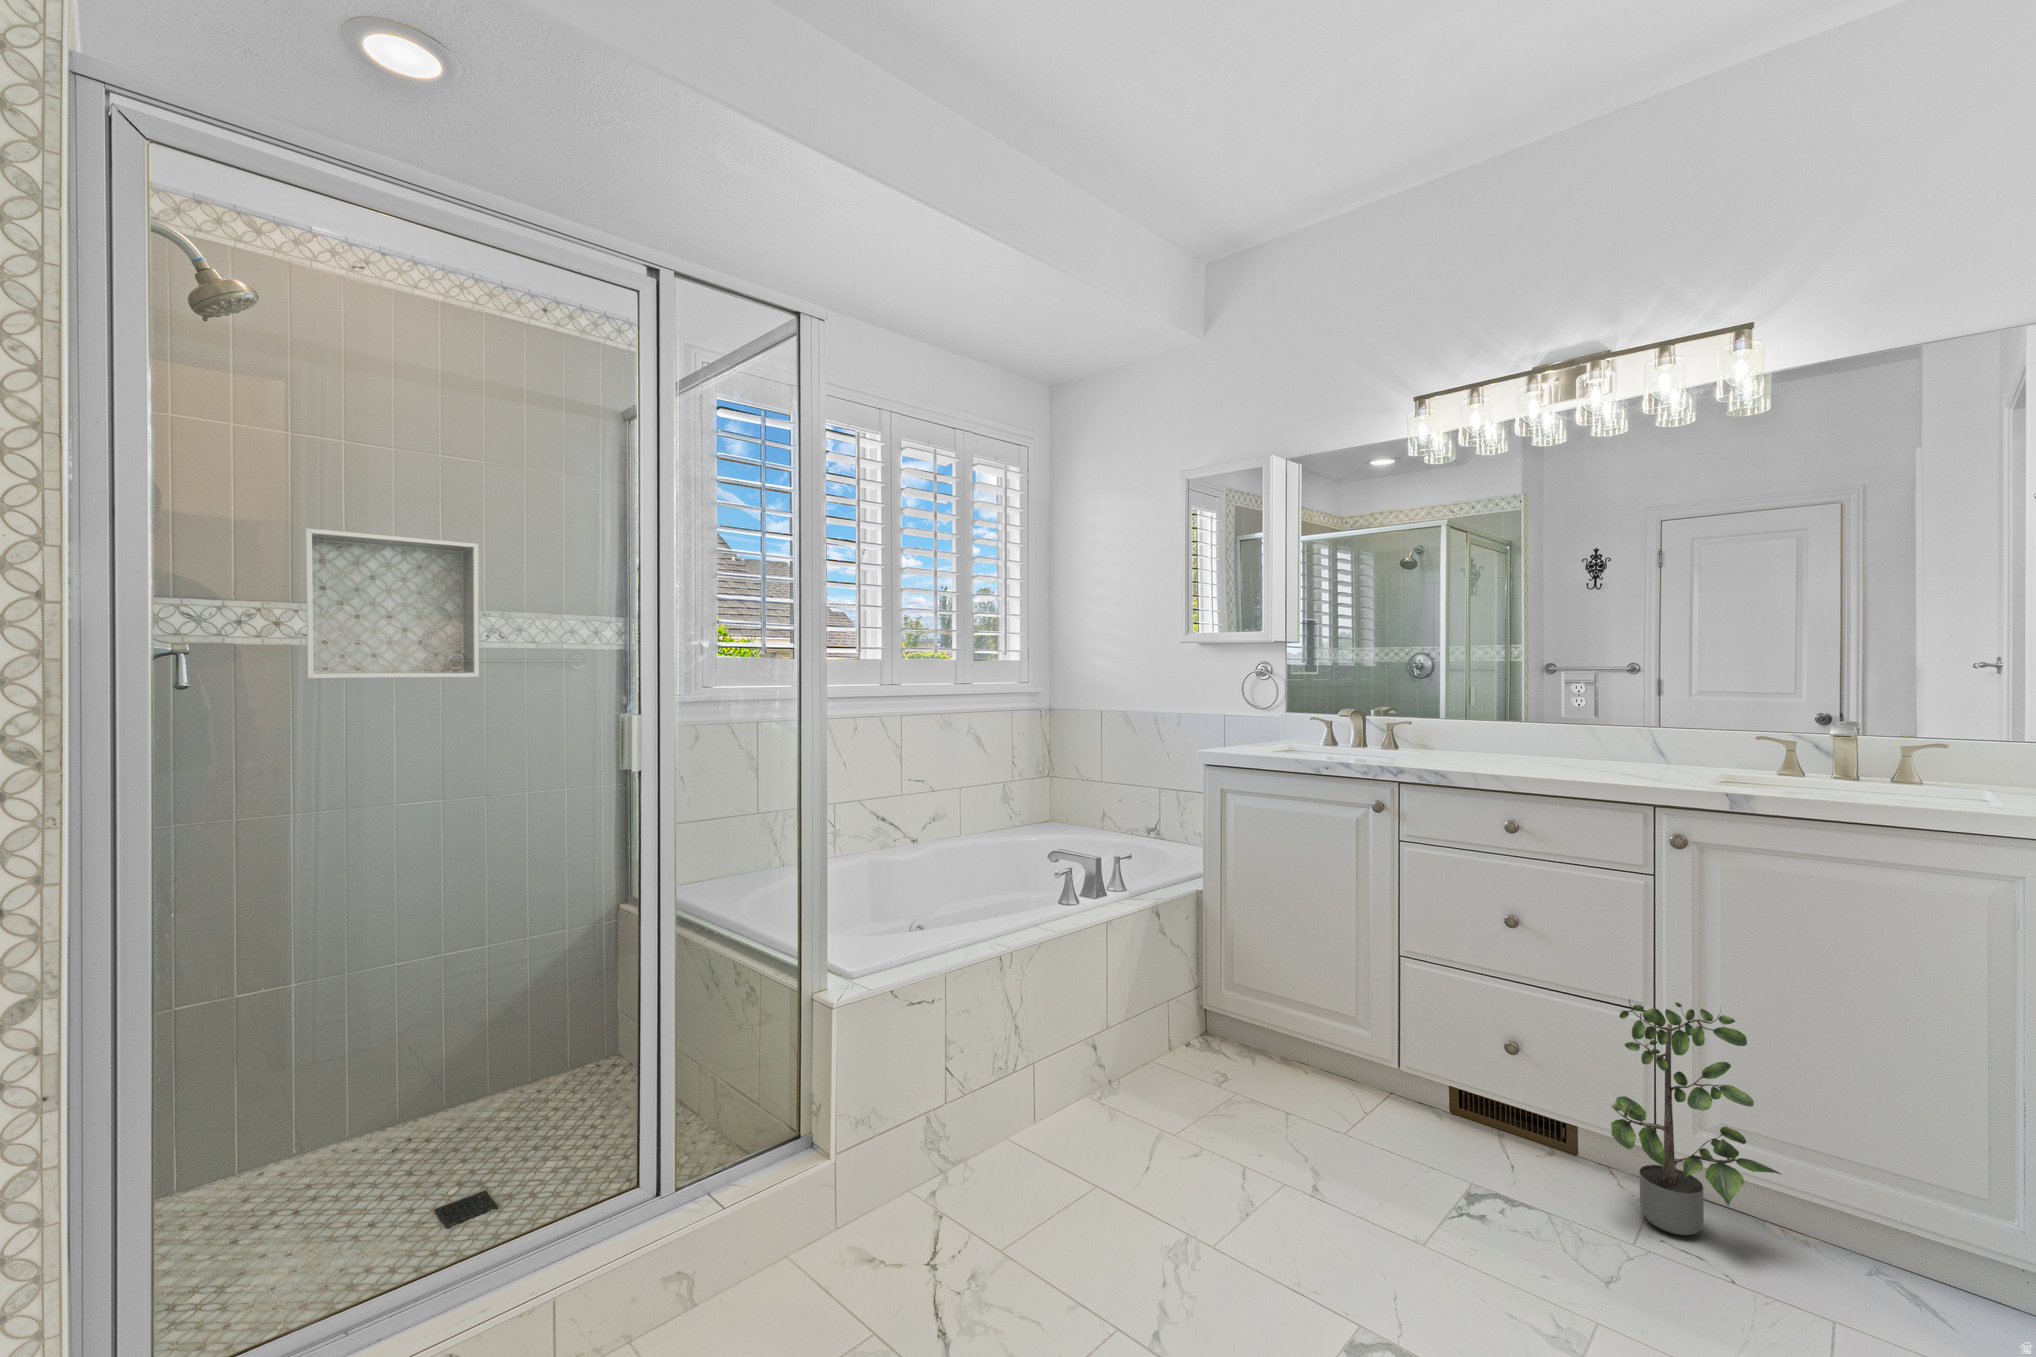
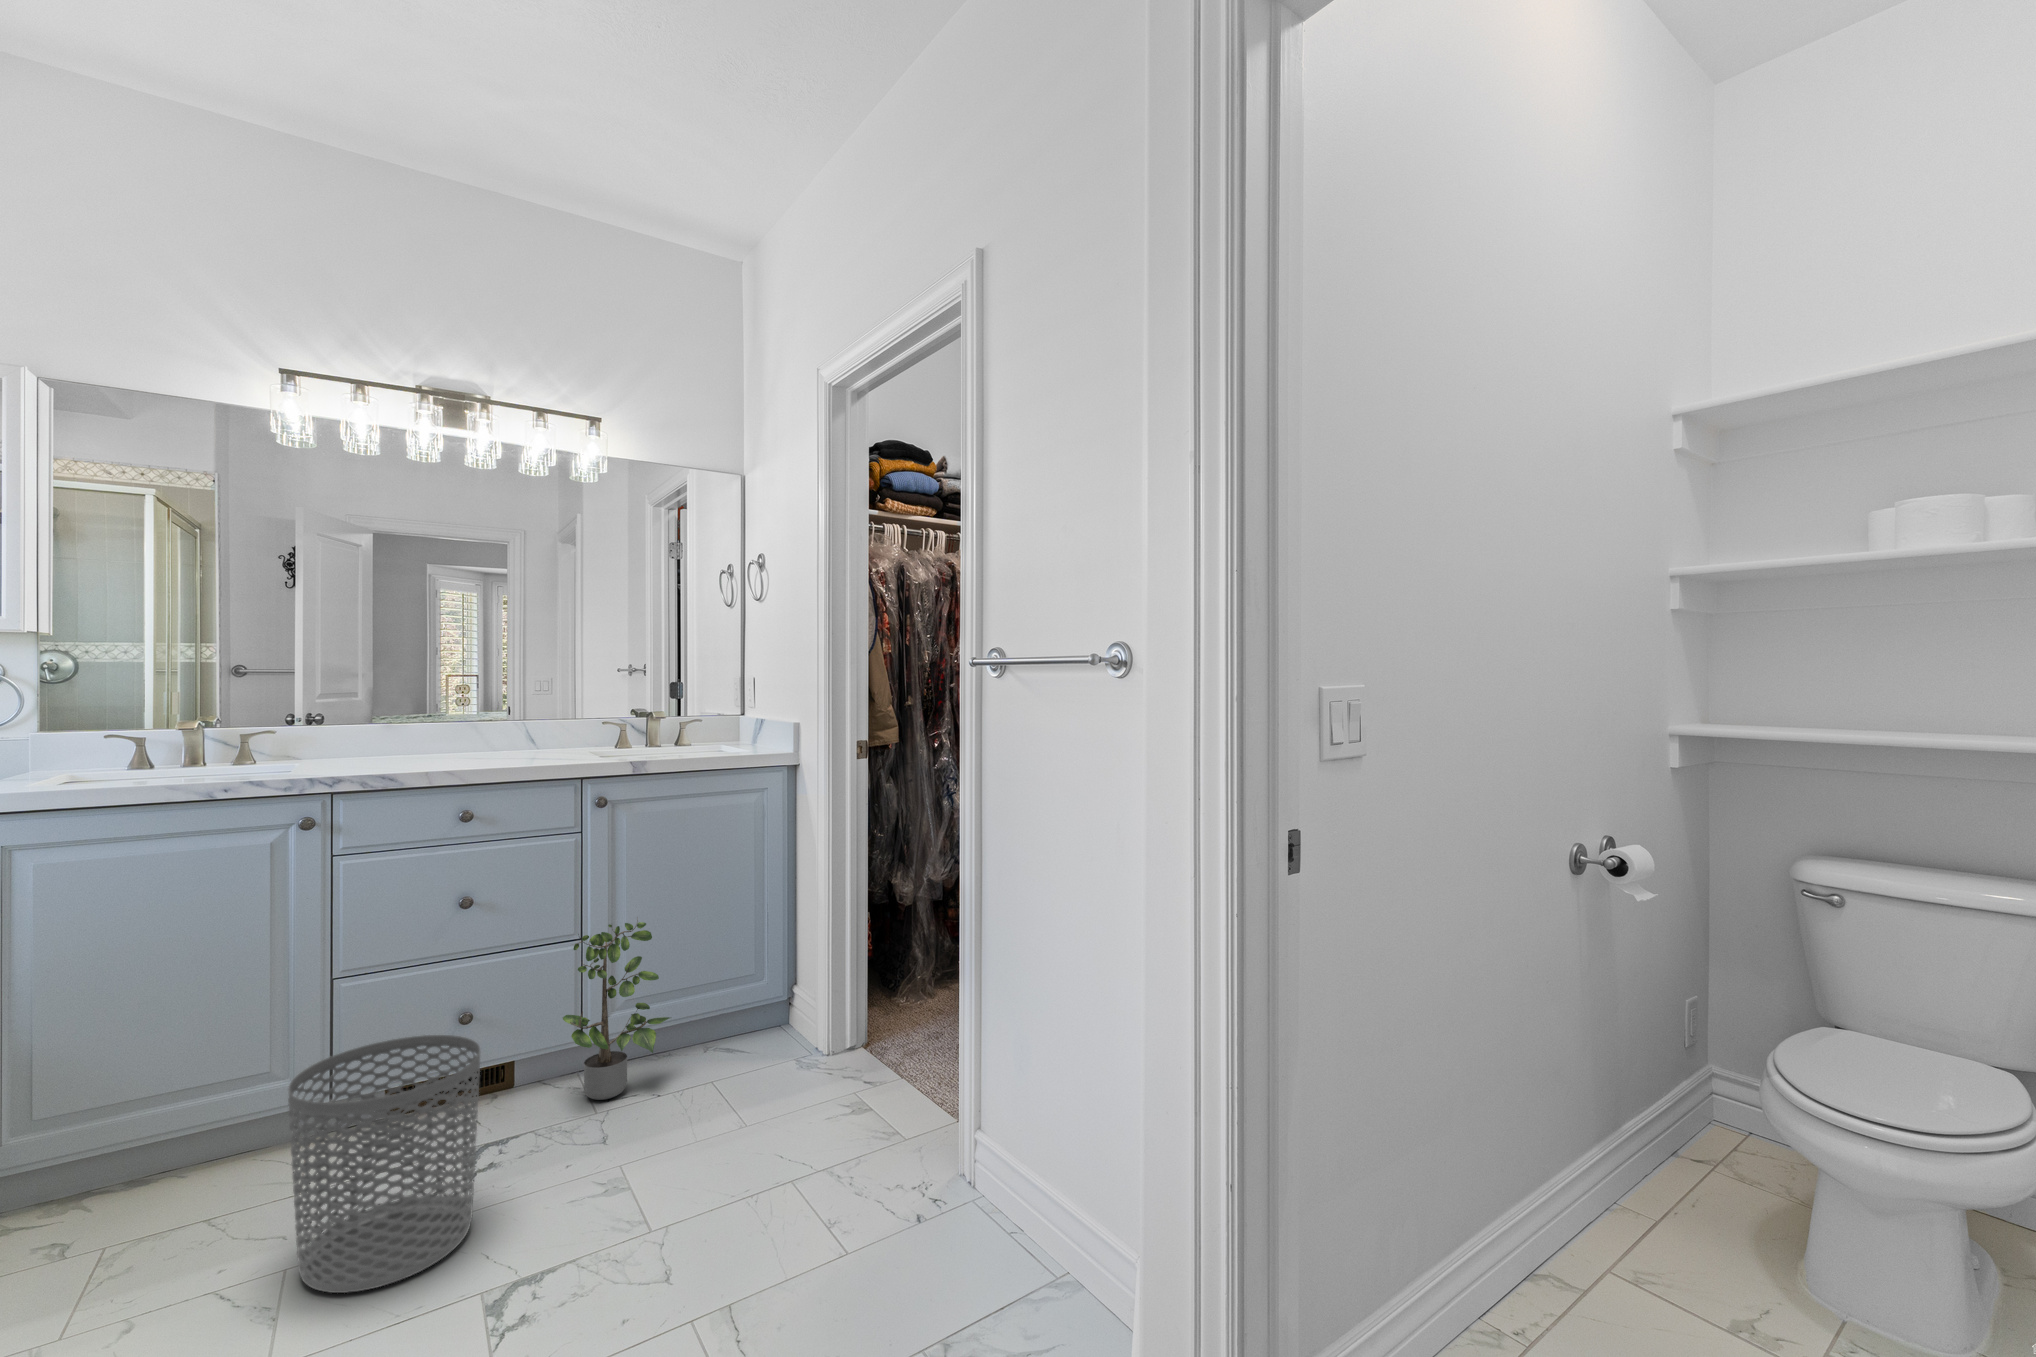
waste bin: none [1263,1021,1423,1267] -> present [288,1035,480,1293]

